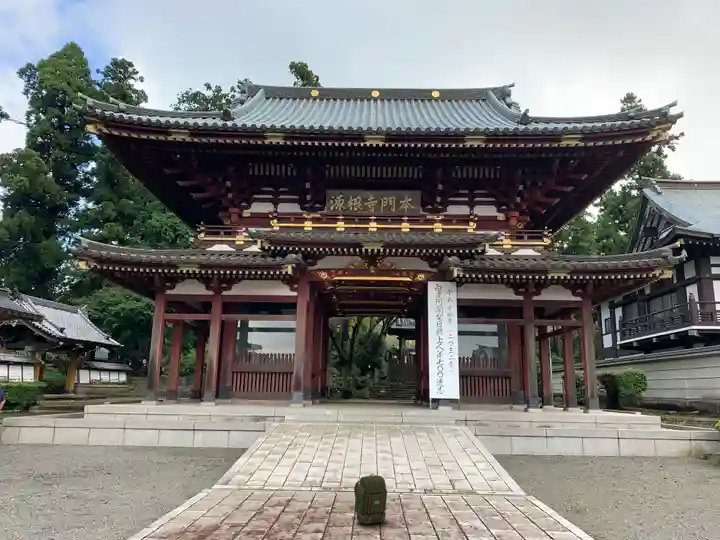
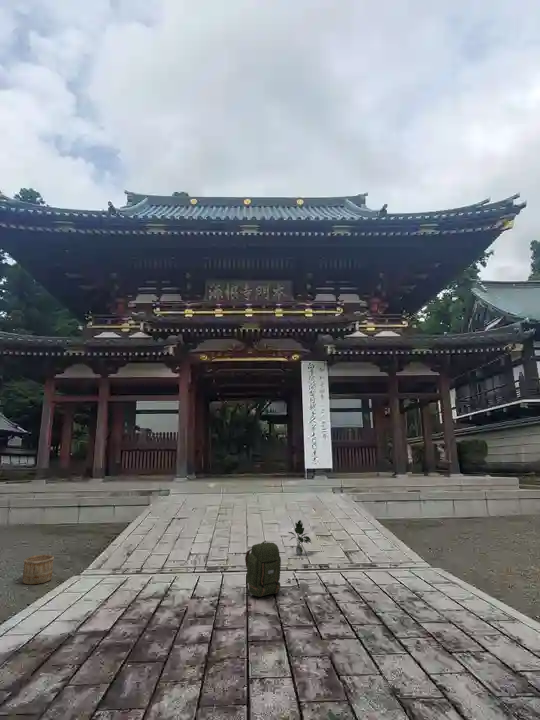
potted plant: none [399,455,423,489] -> present [289,520,311,555]
wooden bucket: none [151,475,179,502] -> present [23,554,54,584]

